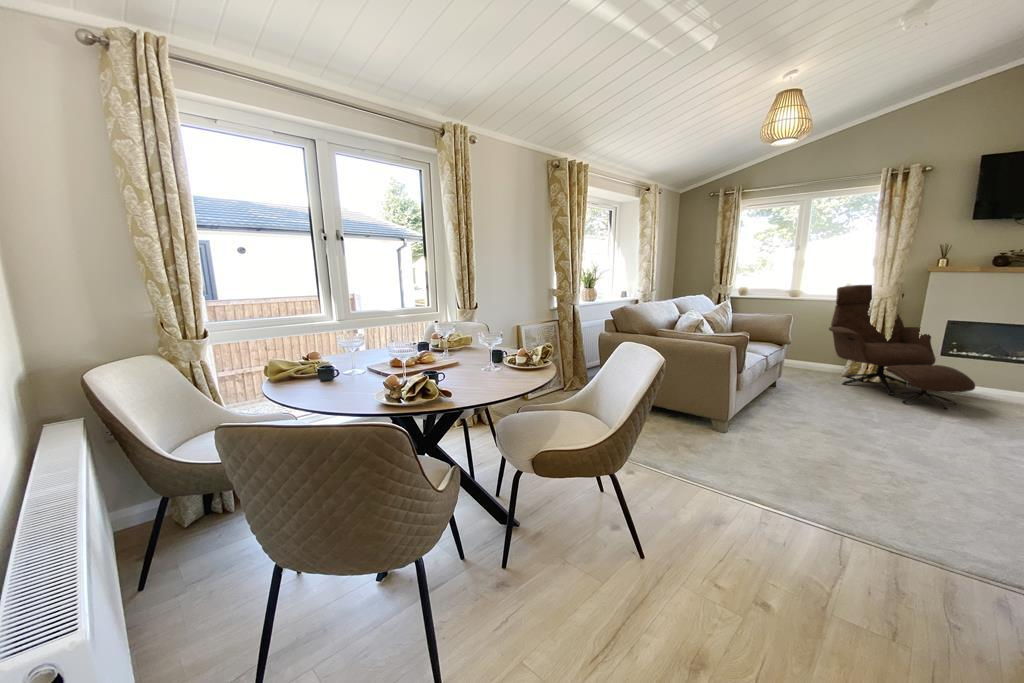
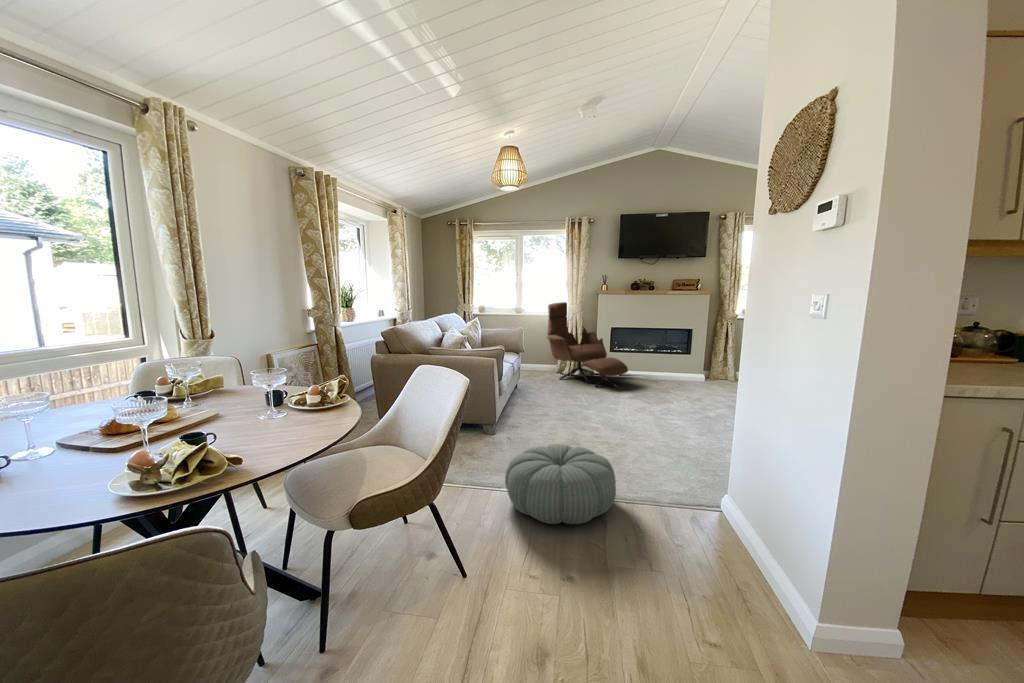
pouf: none [712,461,886,578] -> present [505,444,616,524]

